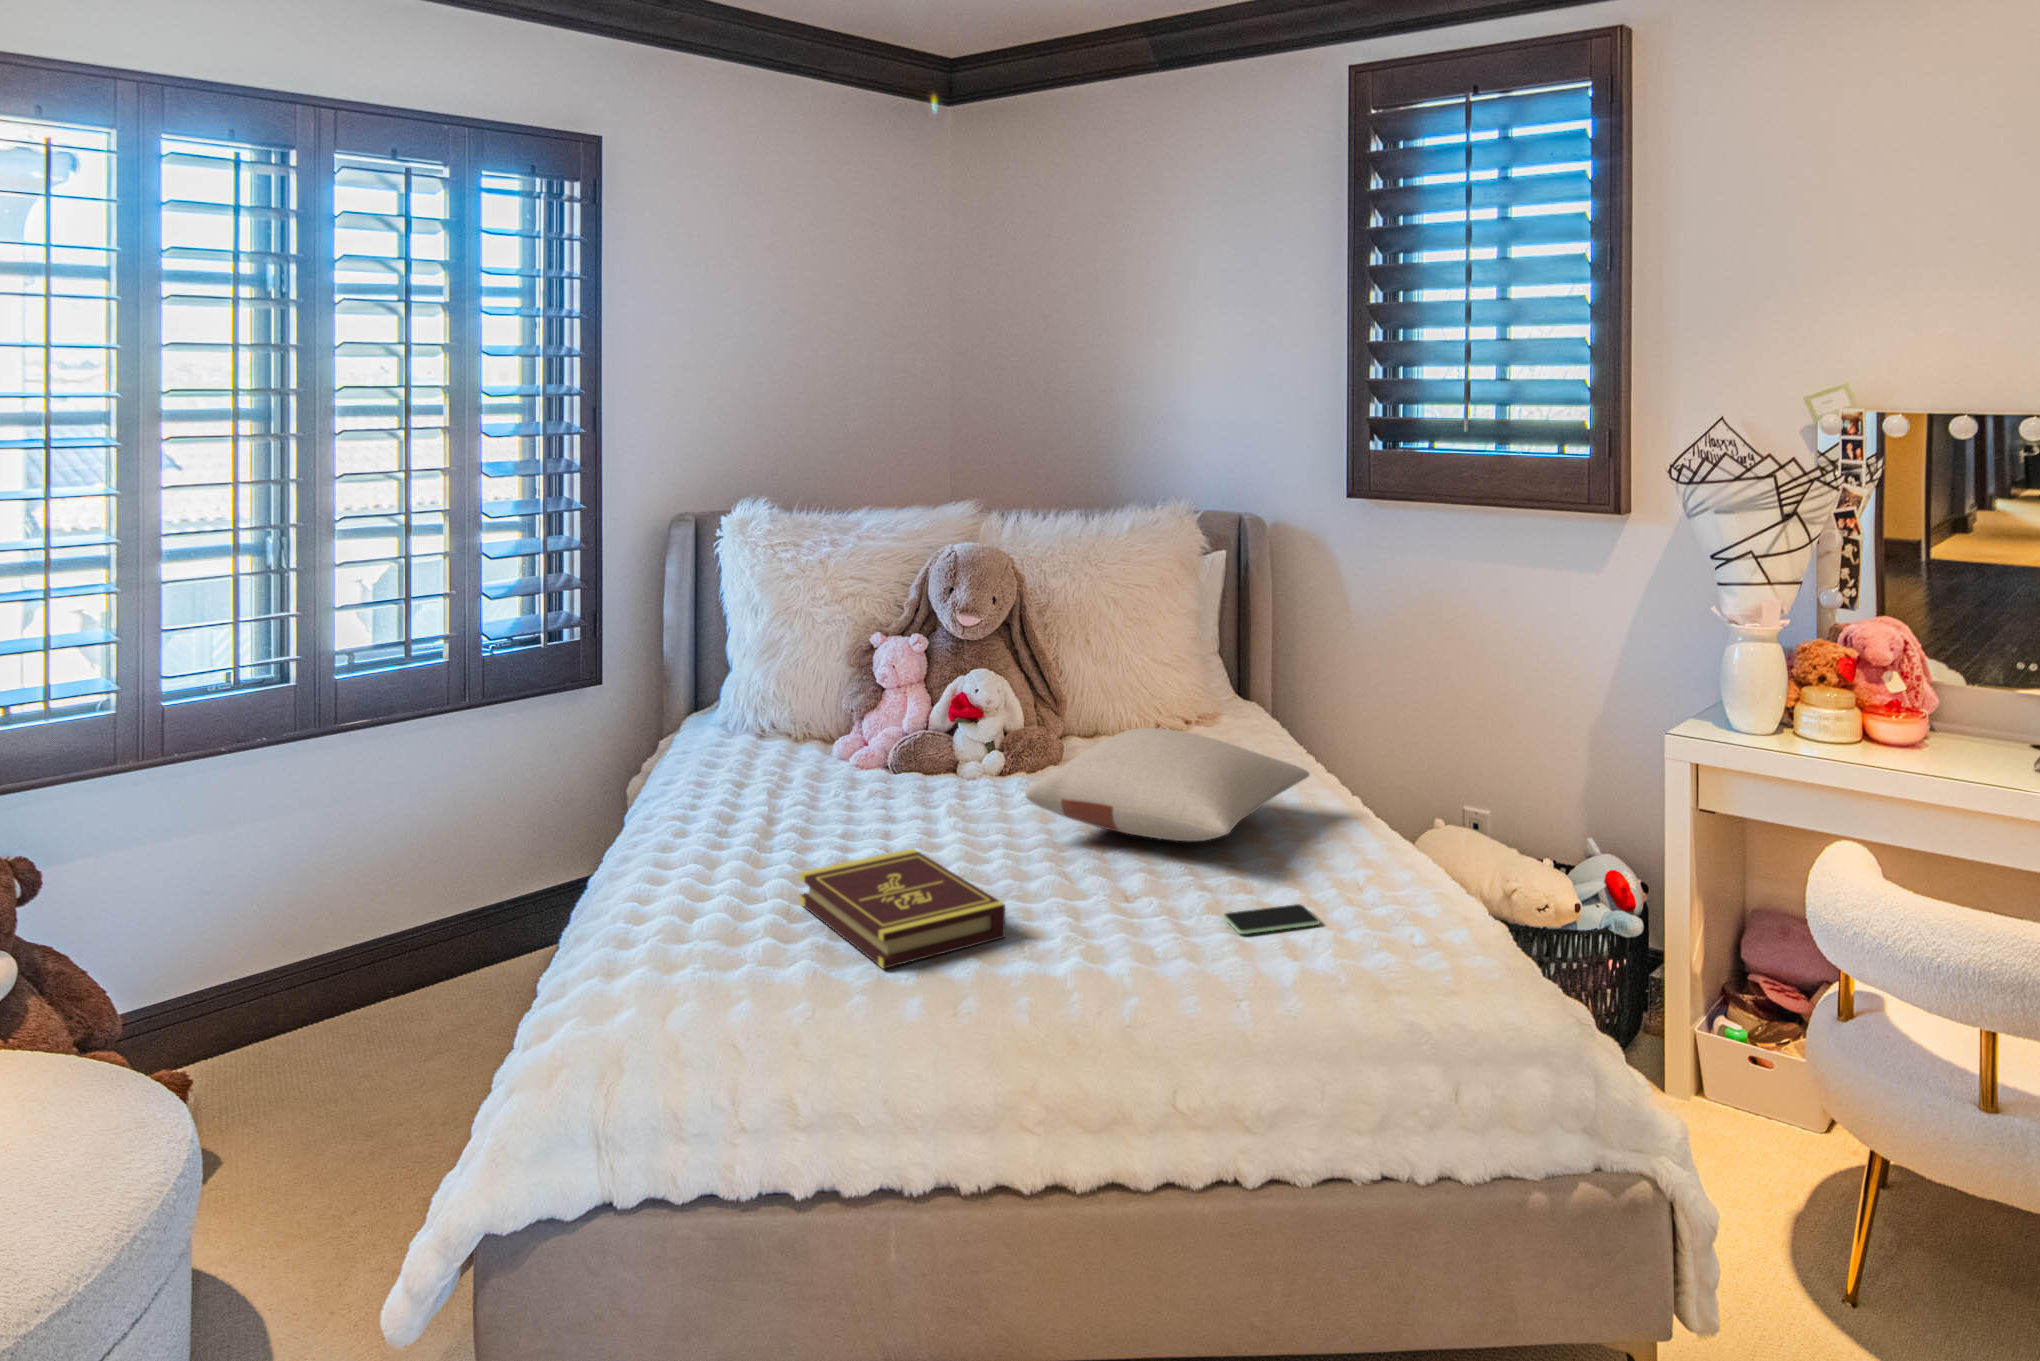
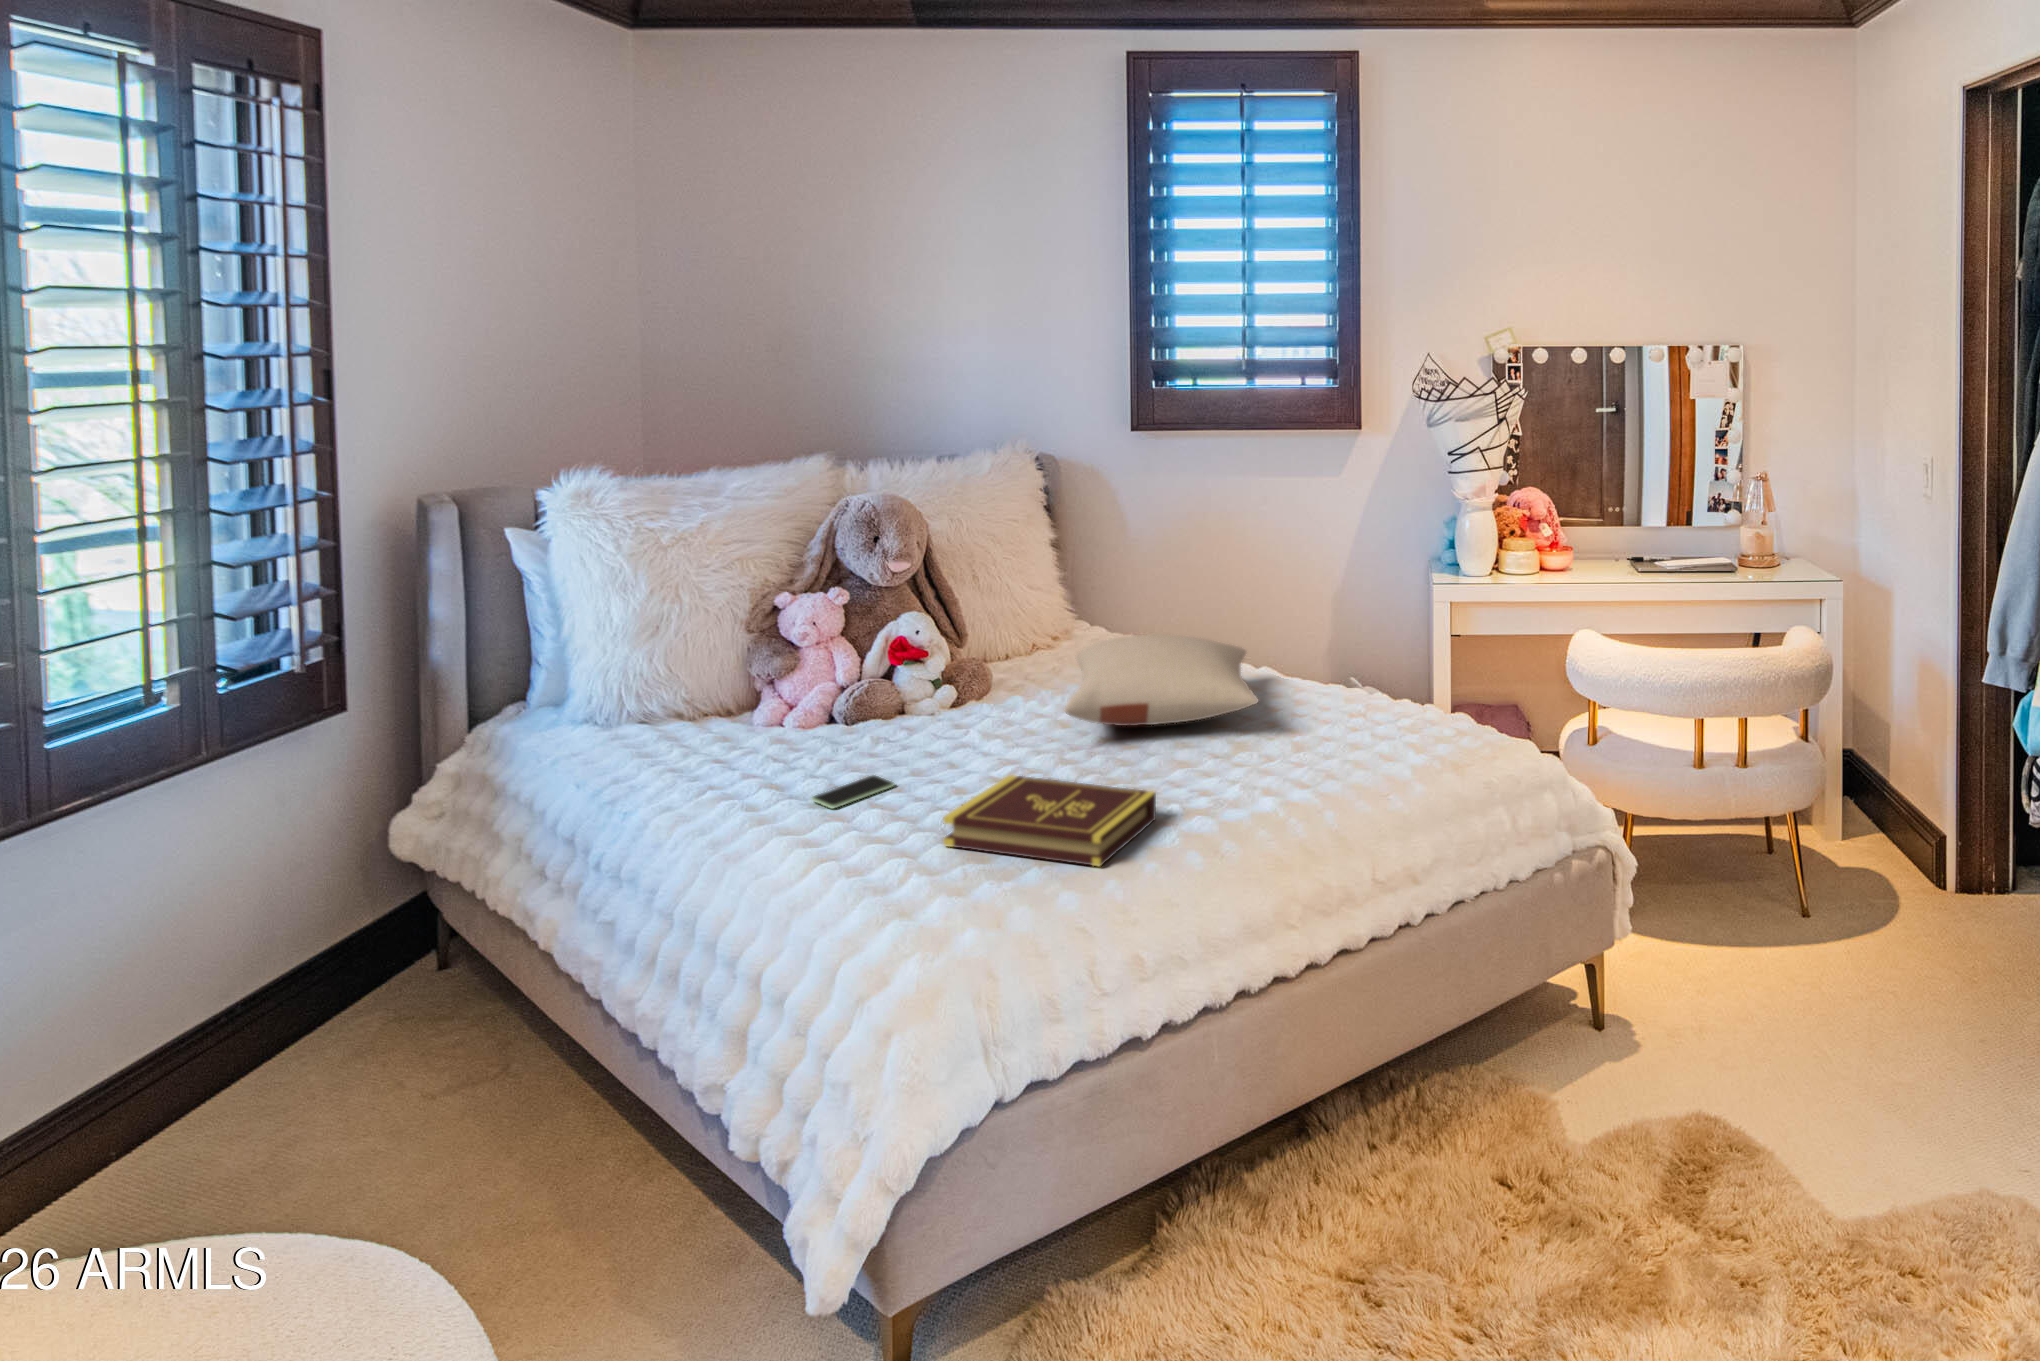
smartphone: present [1223,904,1320,934] -> present [812,775,894,808]

